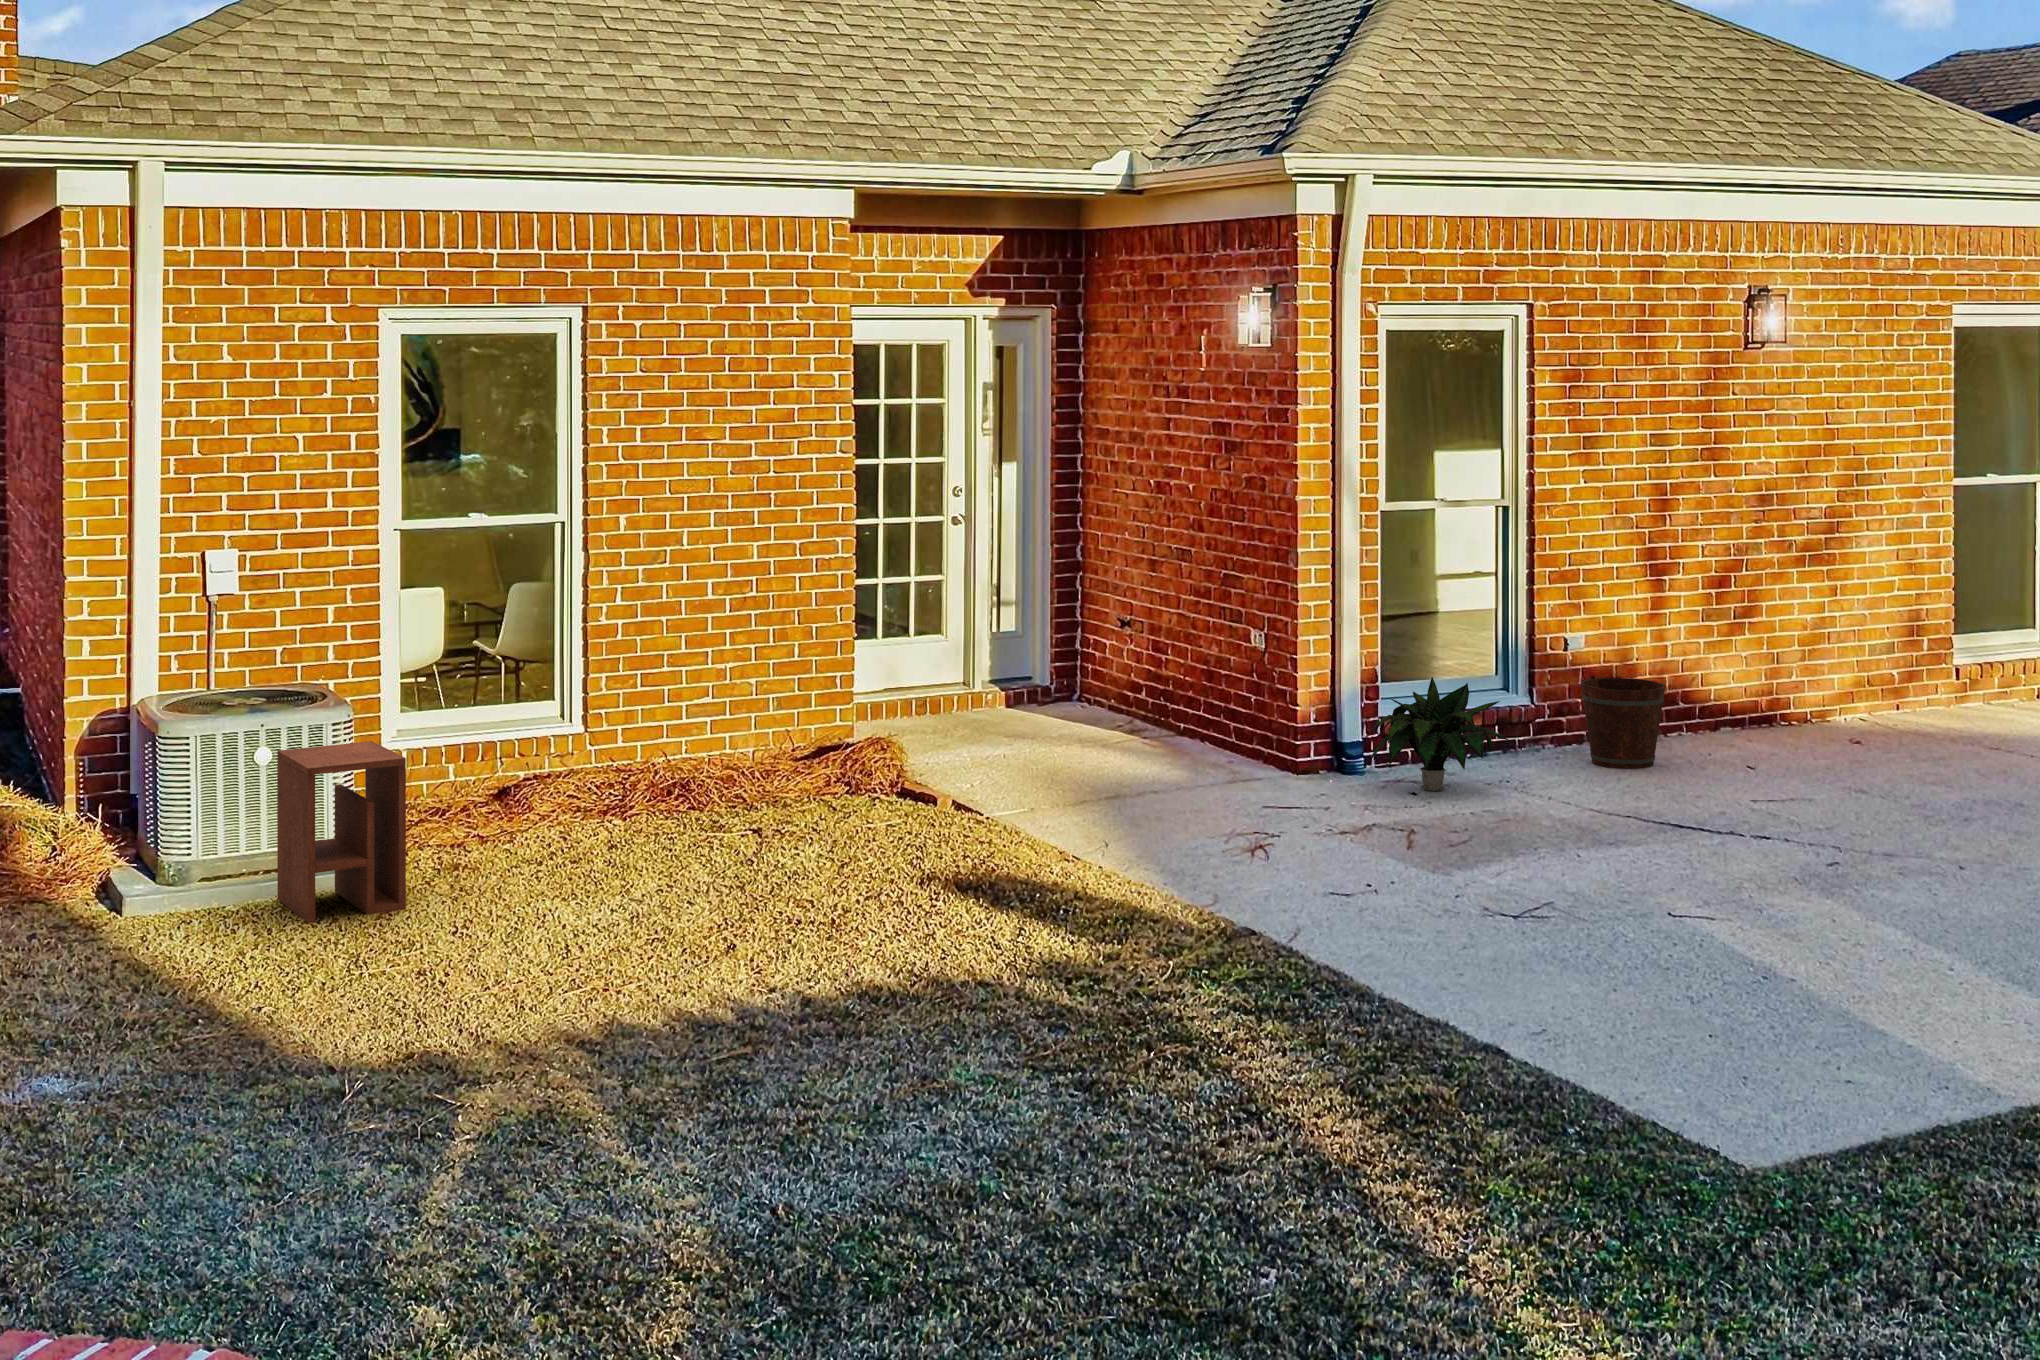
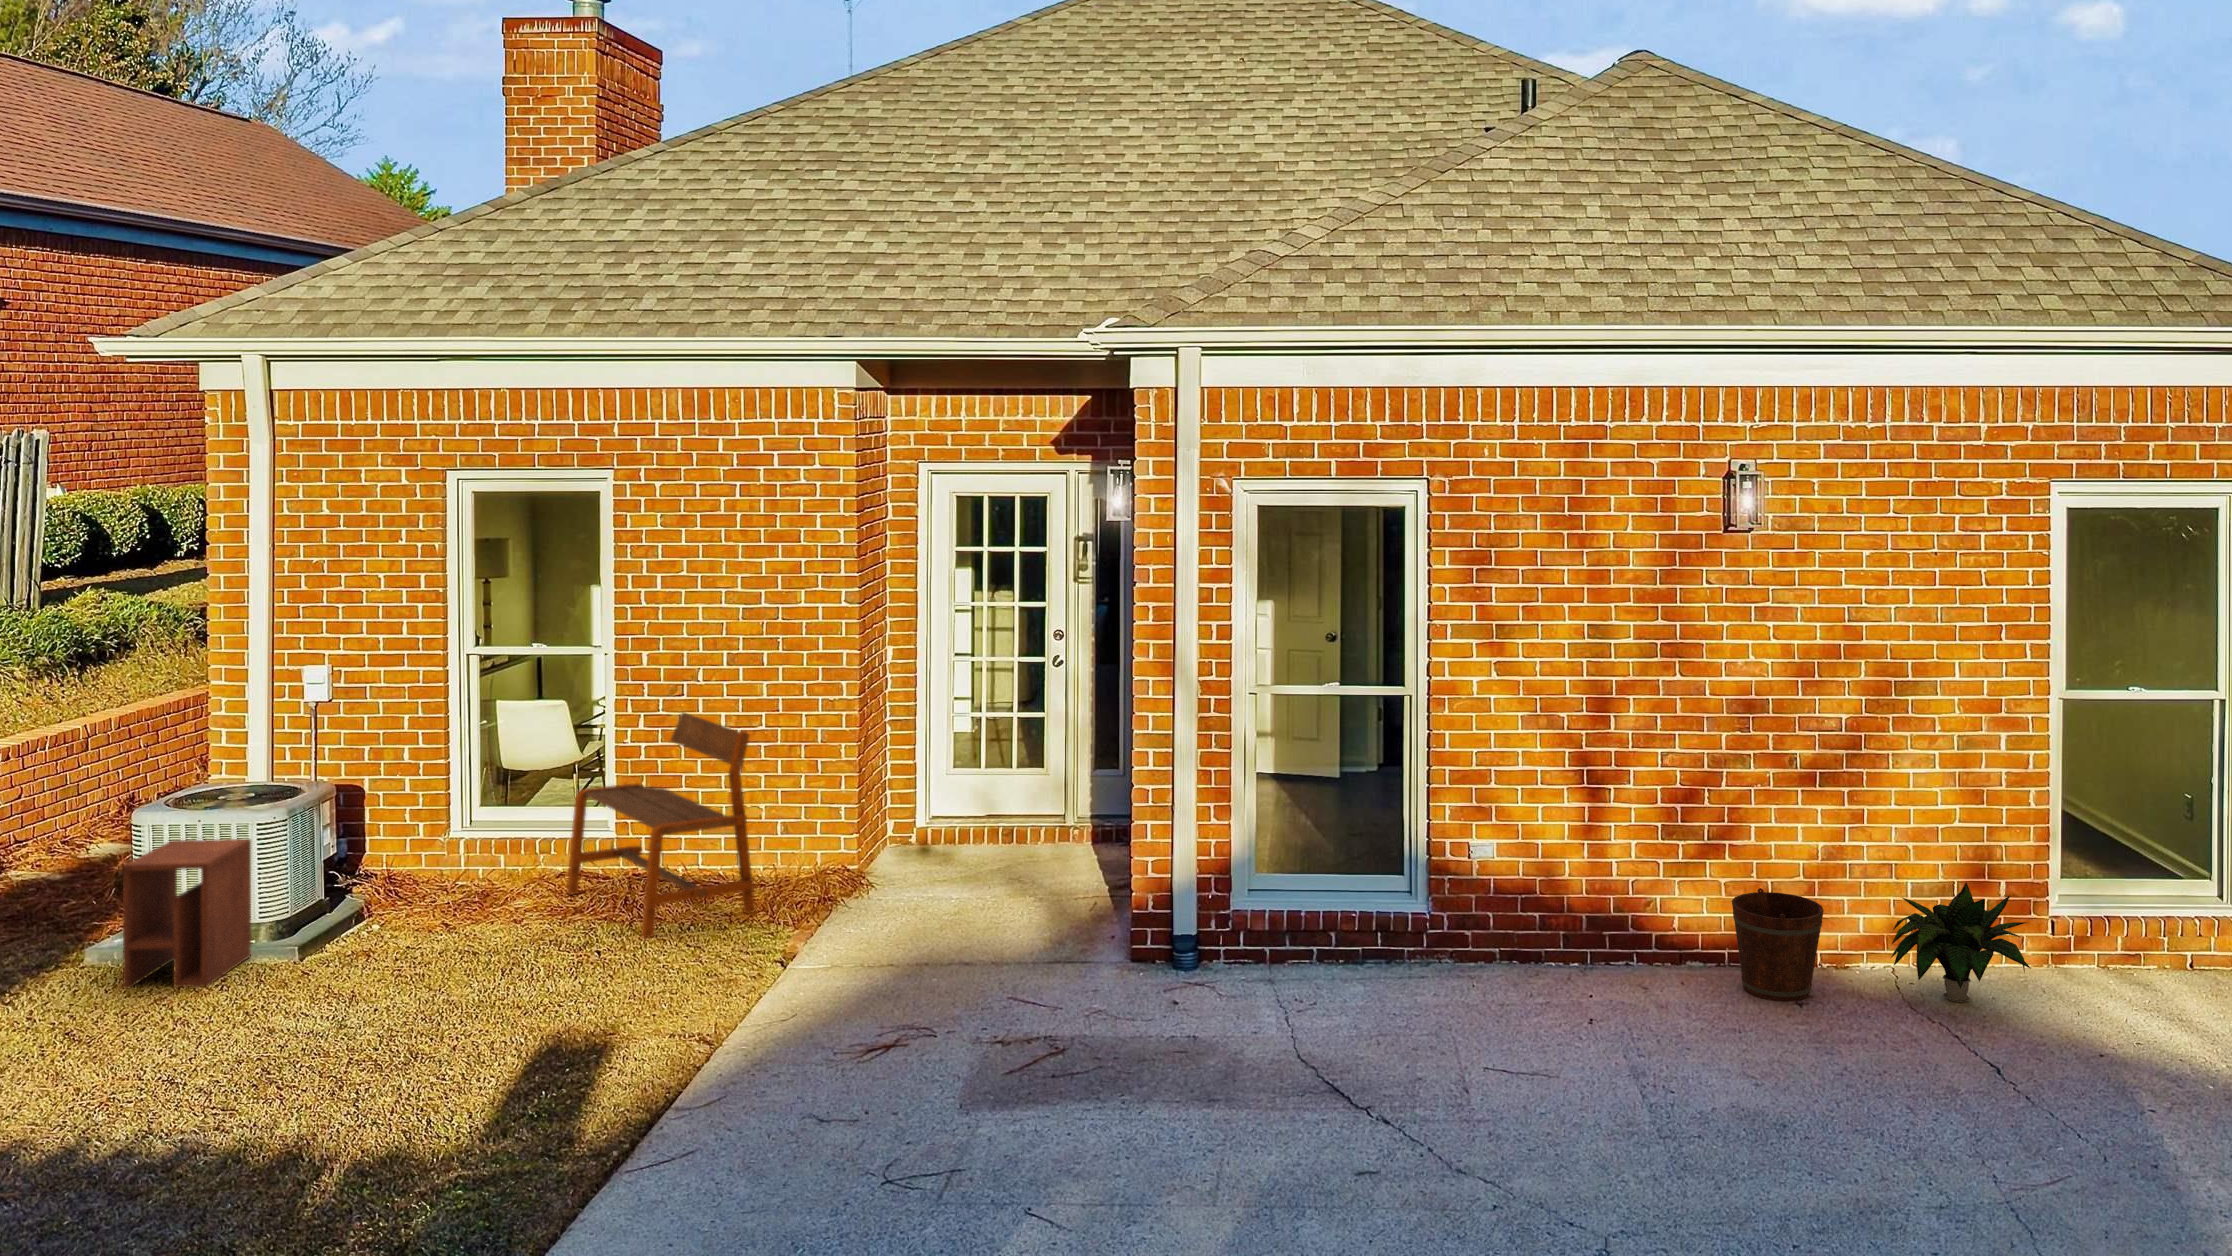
bench: none [566,586,827,828] -> present [567,713,756,938]
bucket: present [1581,675,1665,769] -> present [1732,888,1824,1002]
potted plant: present [1366,677,1510,791] -> present [1891,882,2031,1002]

